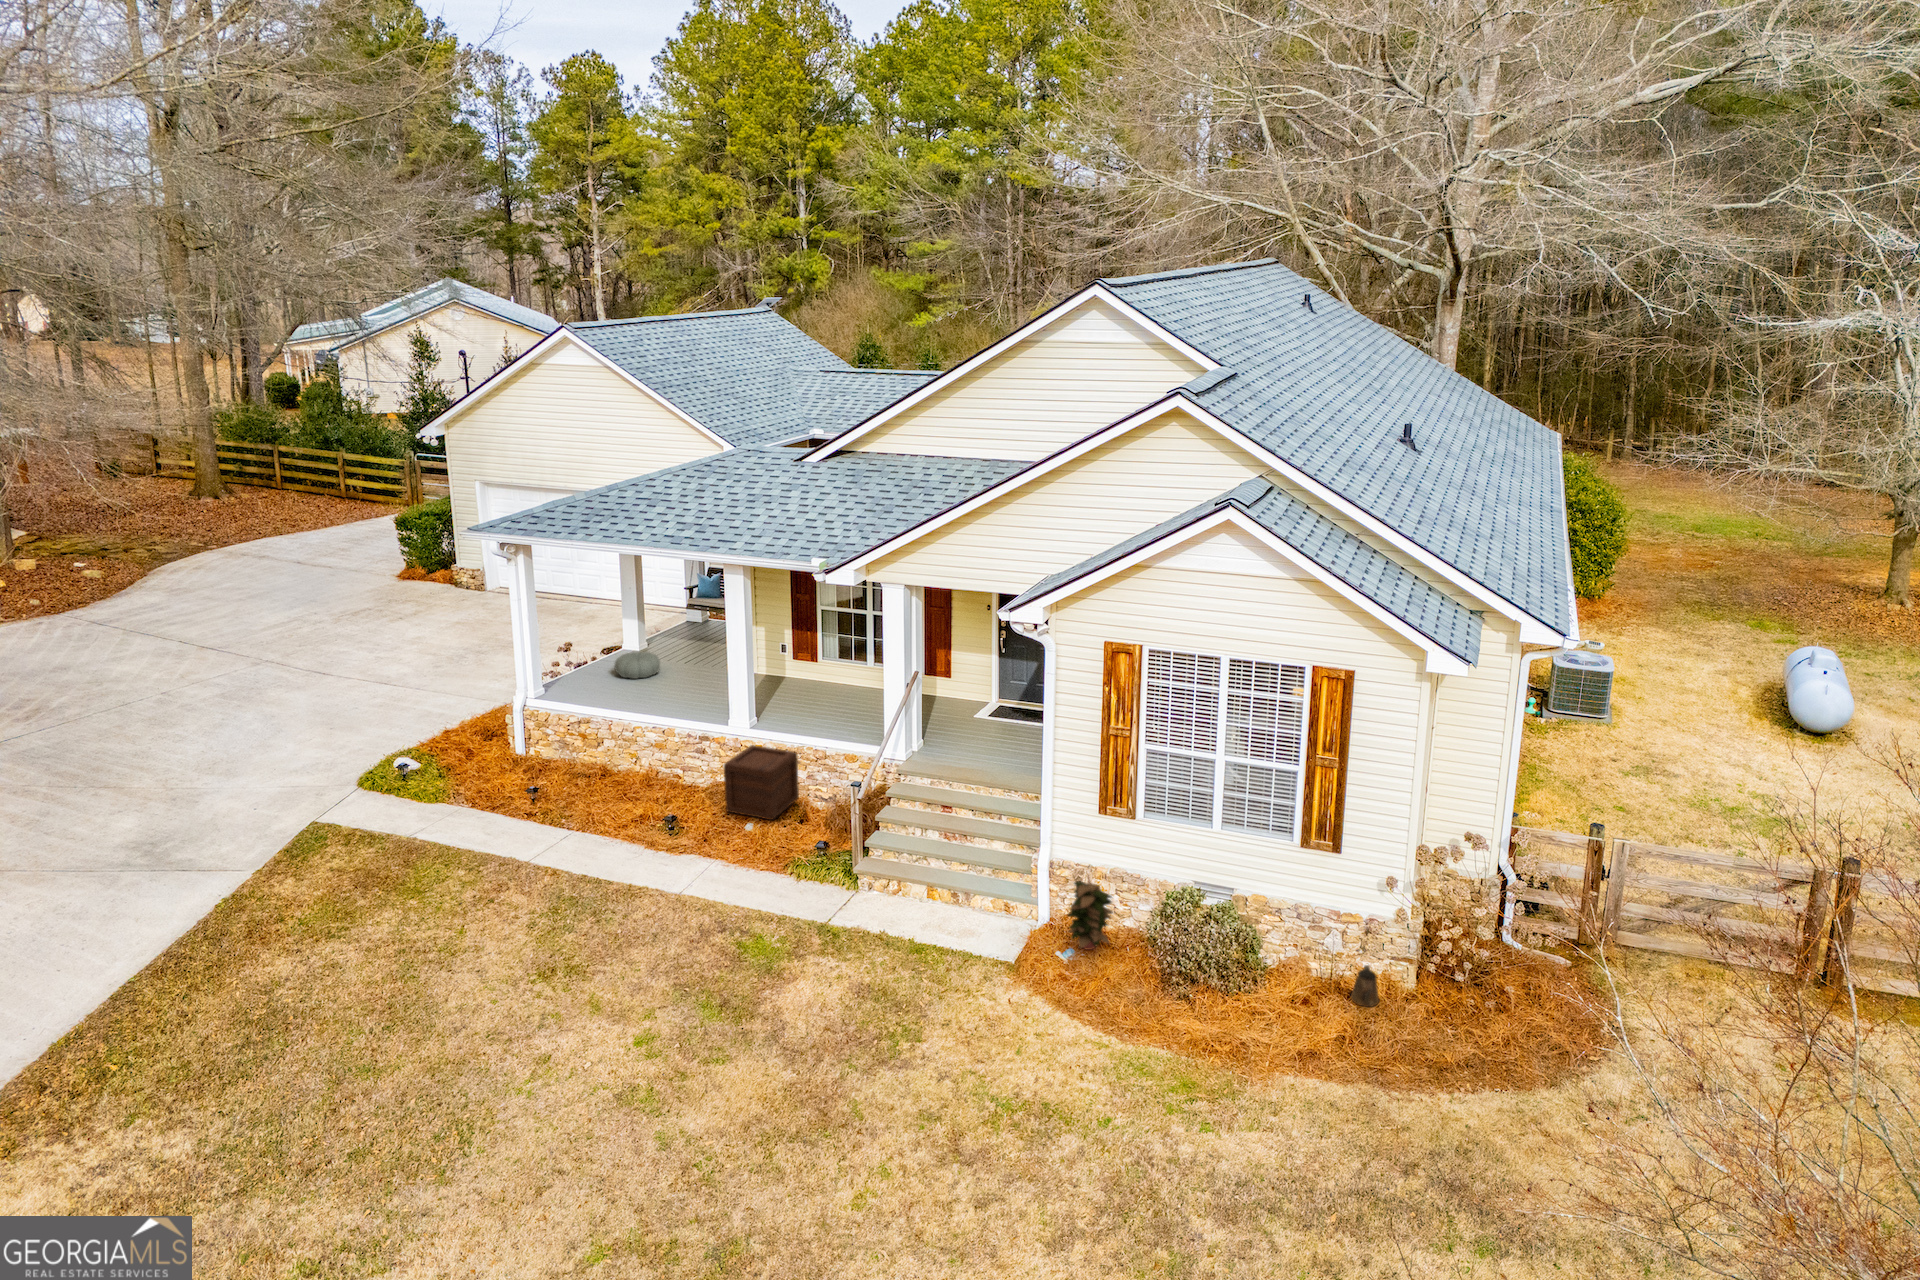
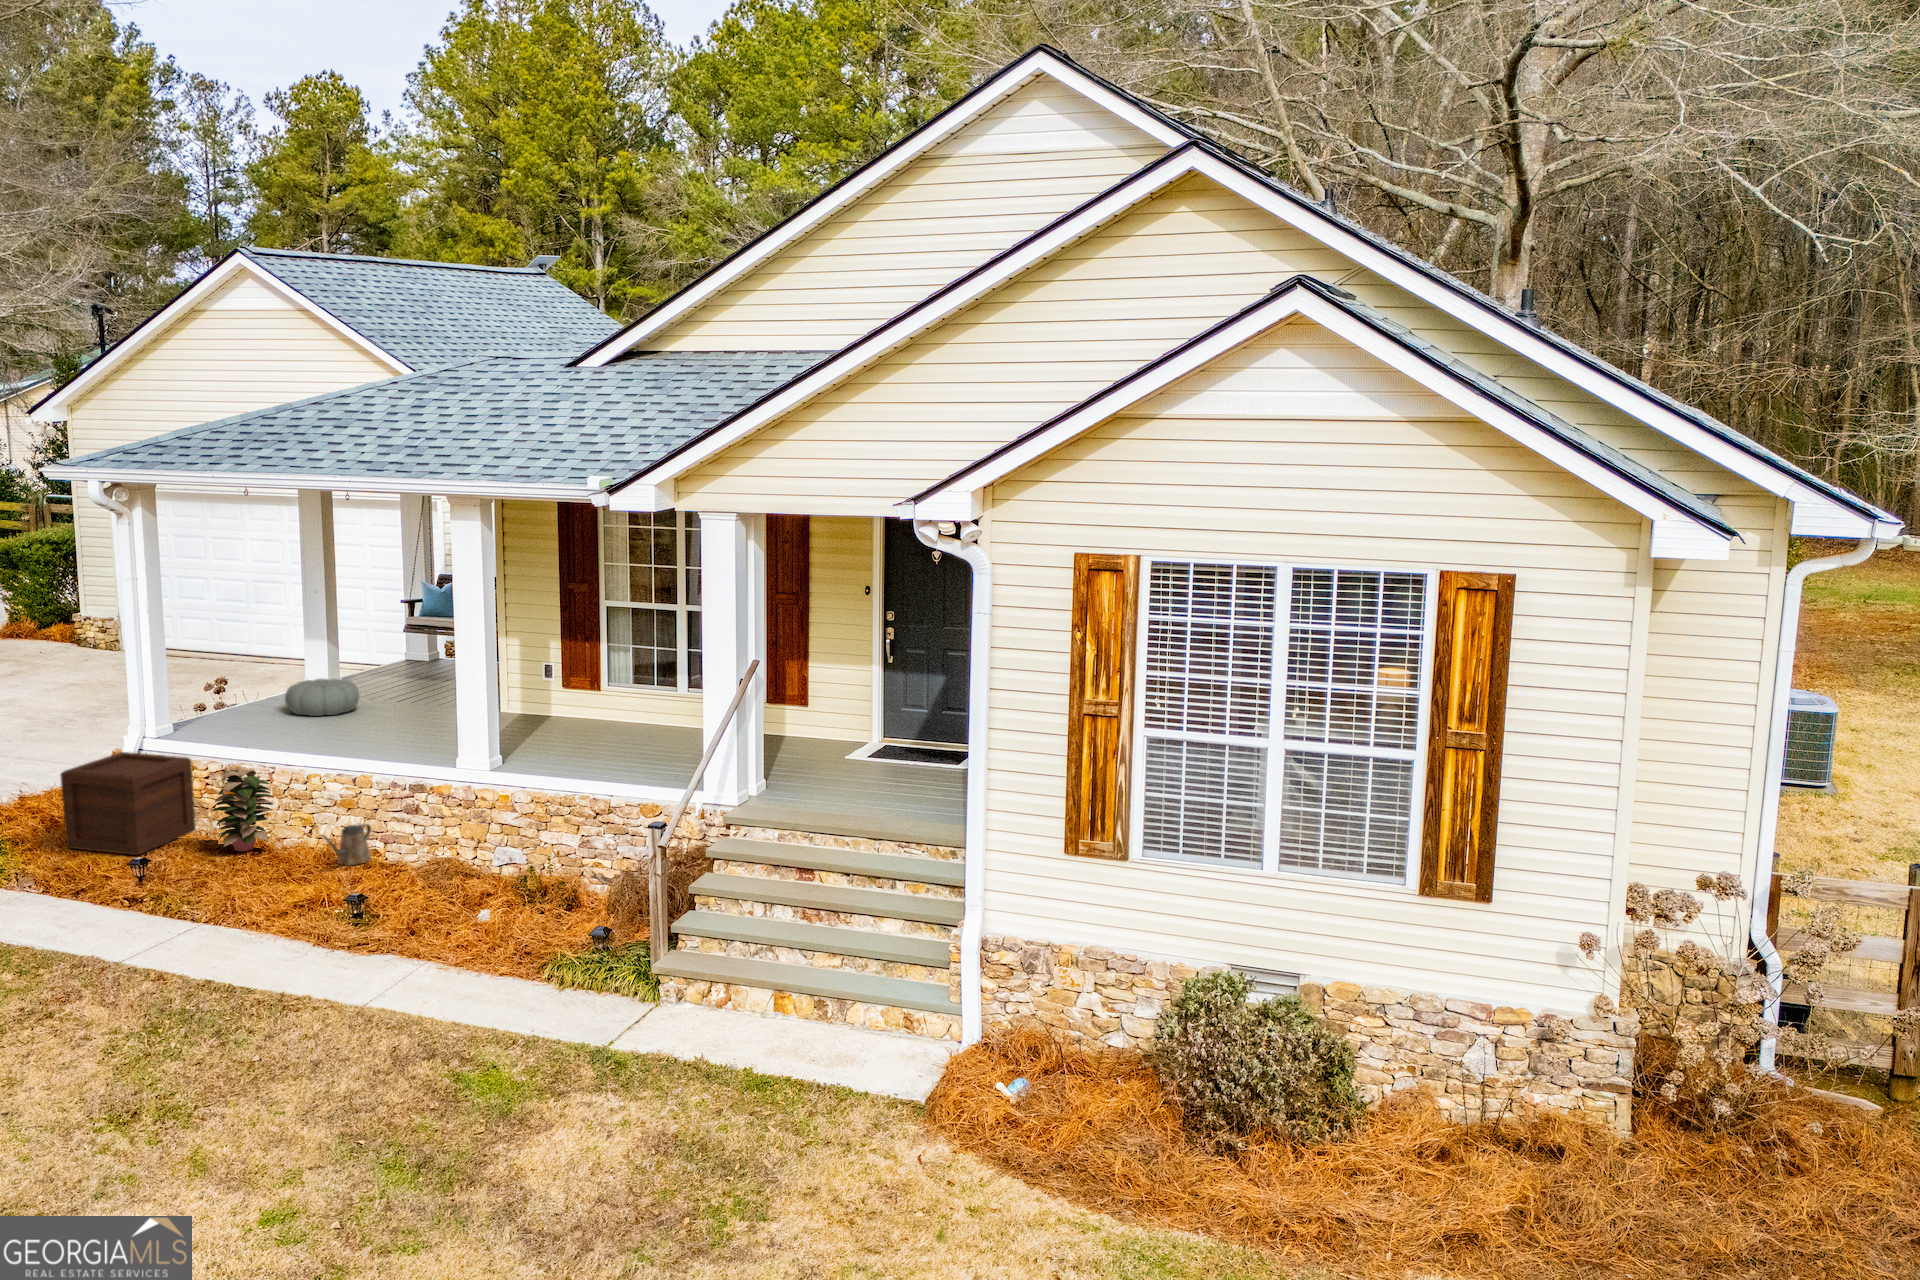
wooden crate: present [724,745,799,820] -> present [60,752,196,855]
decorative plant: present [1067,881,1113,950] -> present [211,769,273,851]
watering can: present [1351,965,1379,1007] -> present [321,824,371,866]

